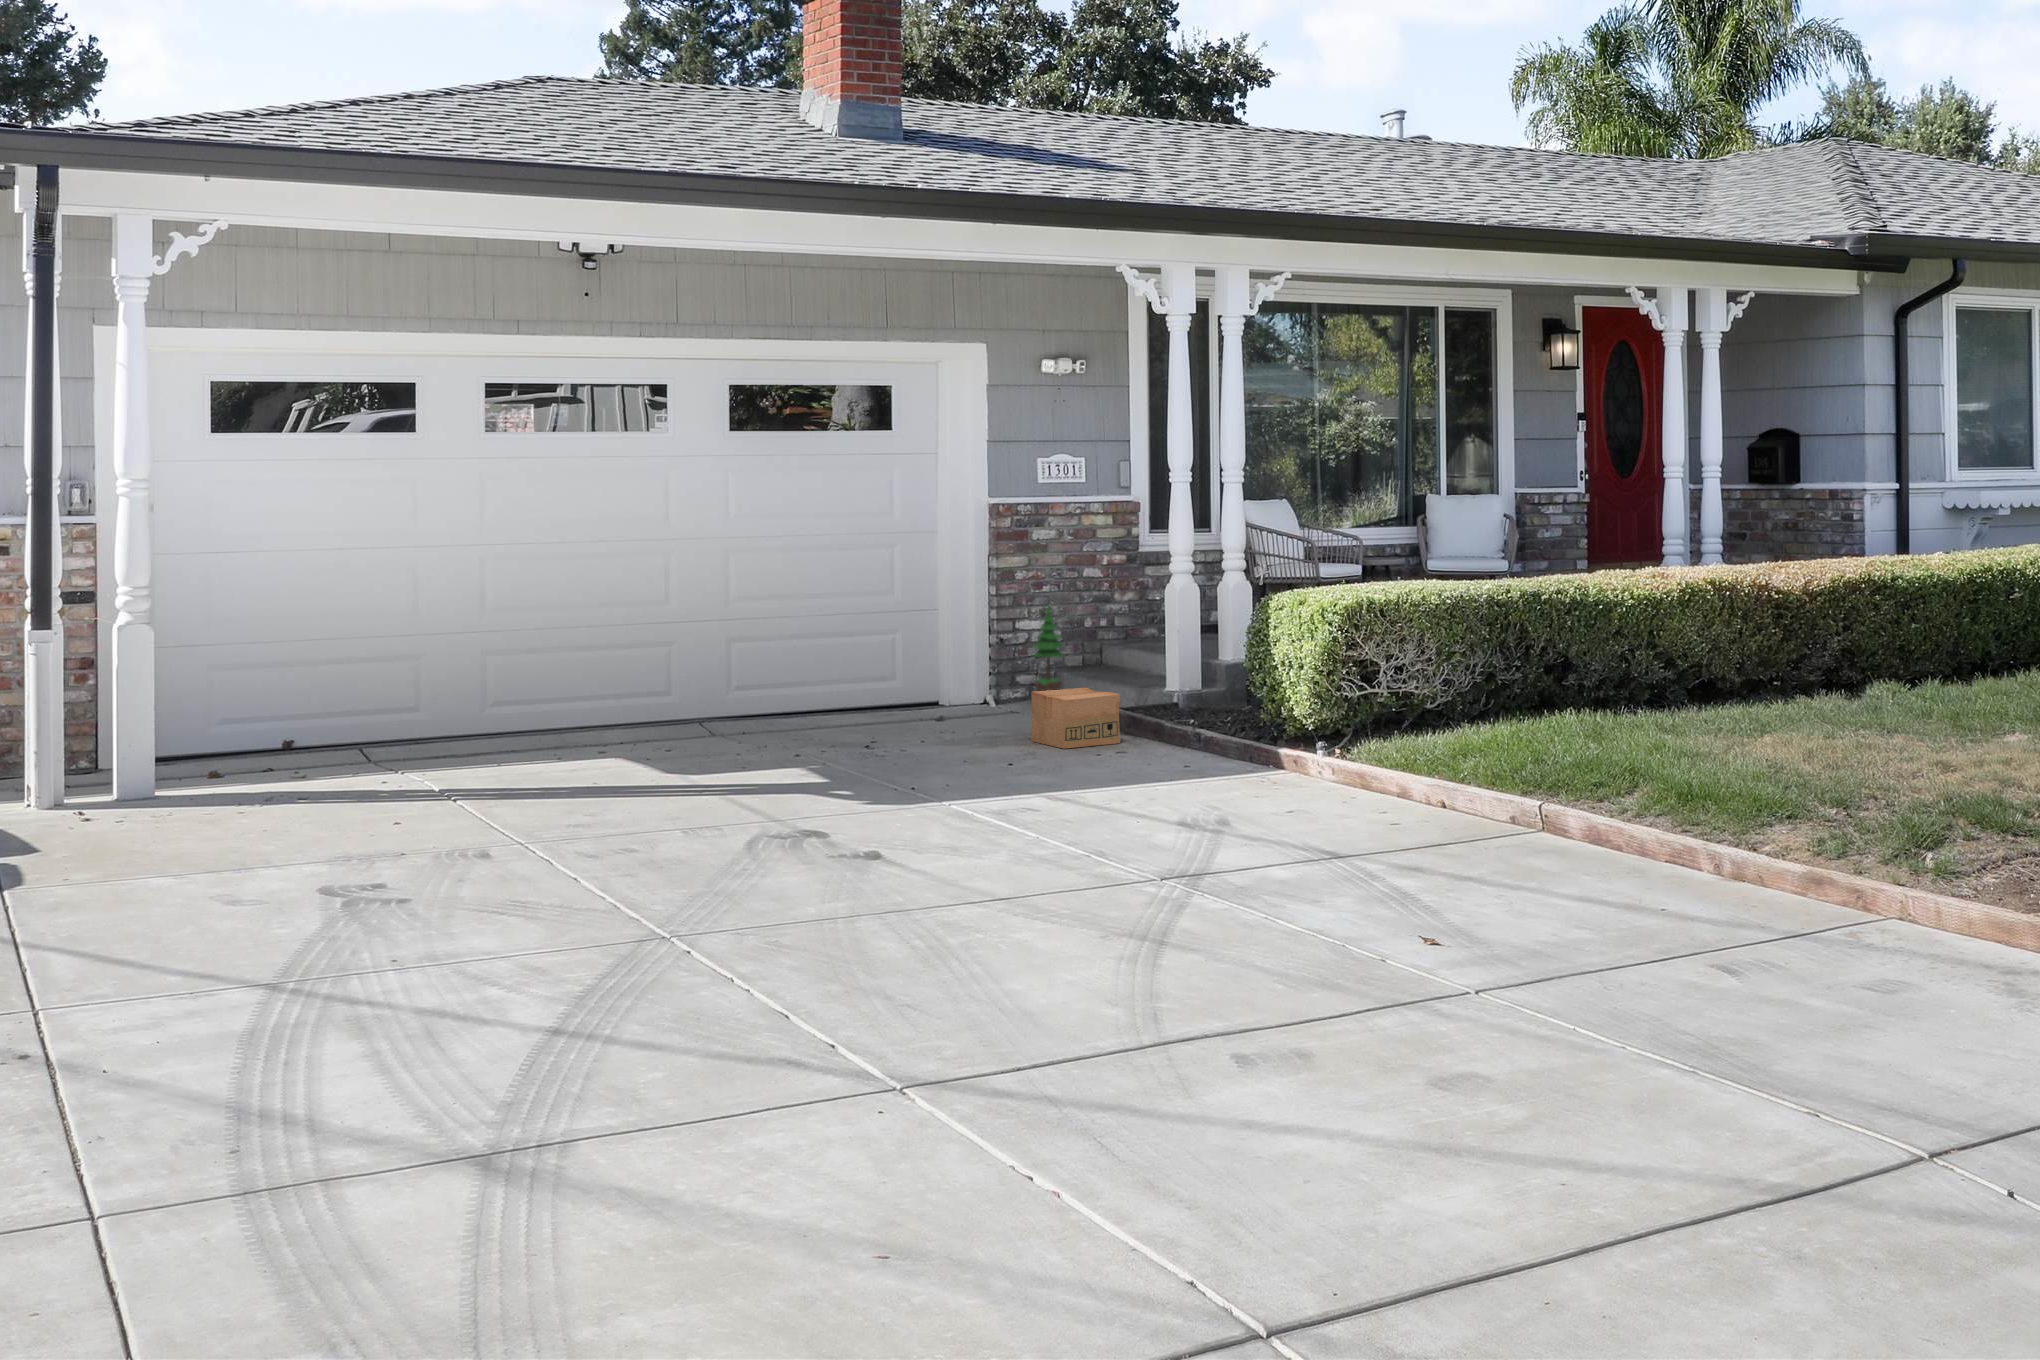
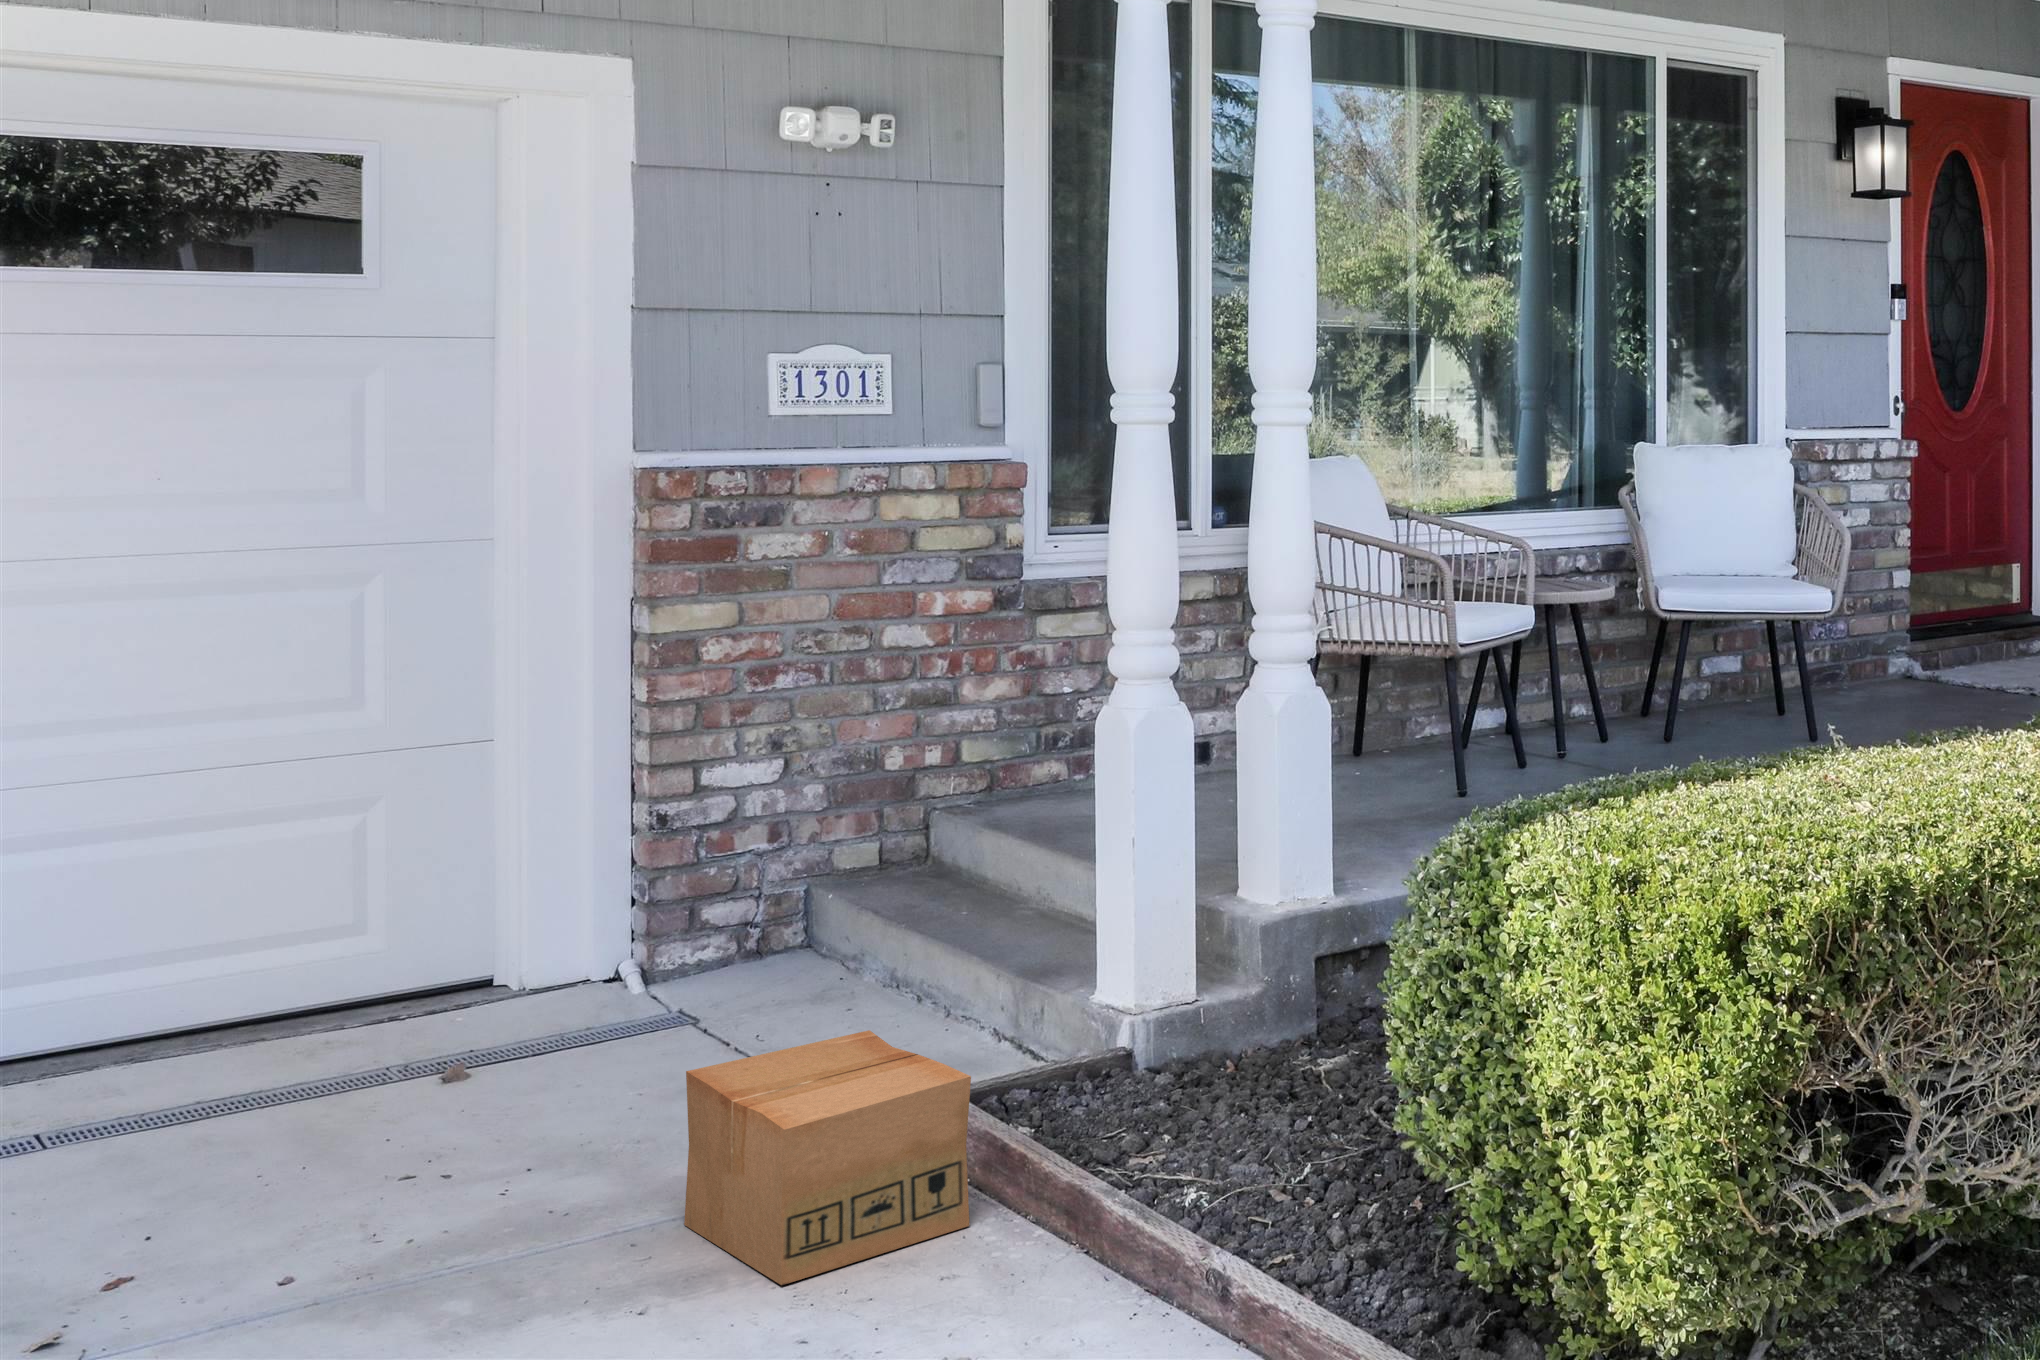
potted tree: present [1033,606,1063,691] -> none [737,724,831,976]

